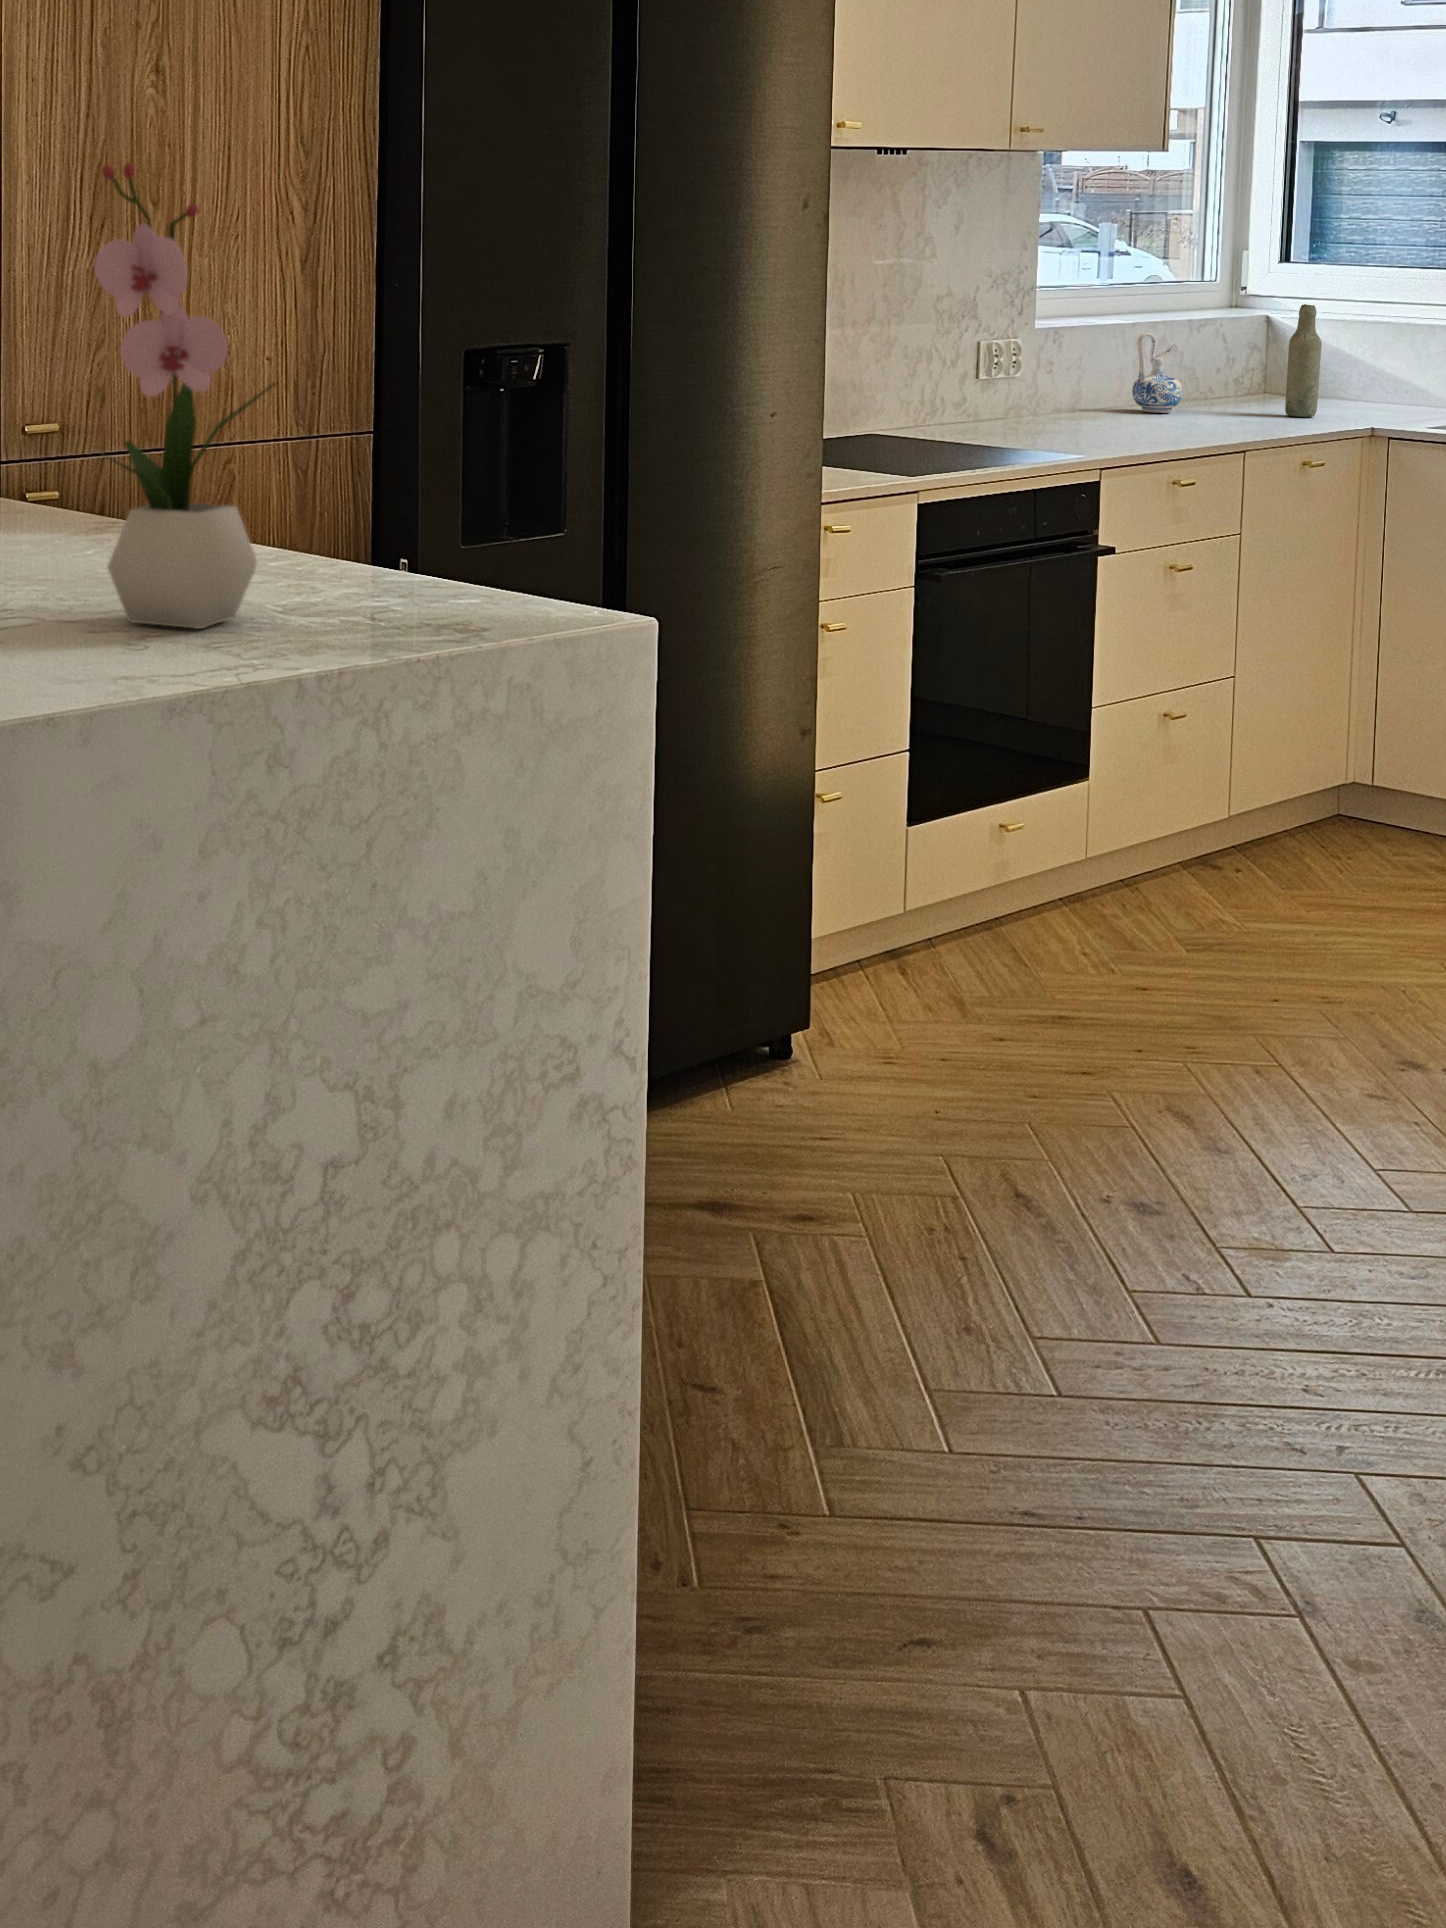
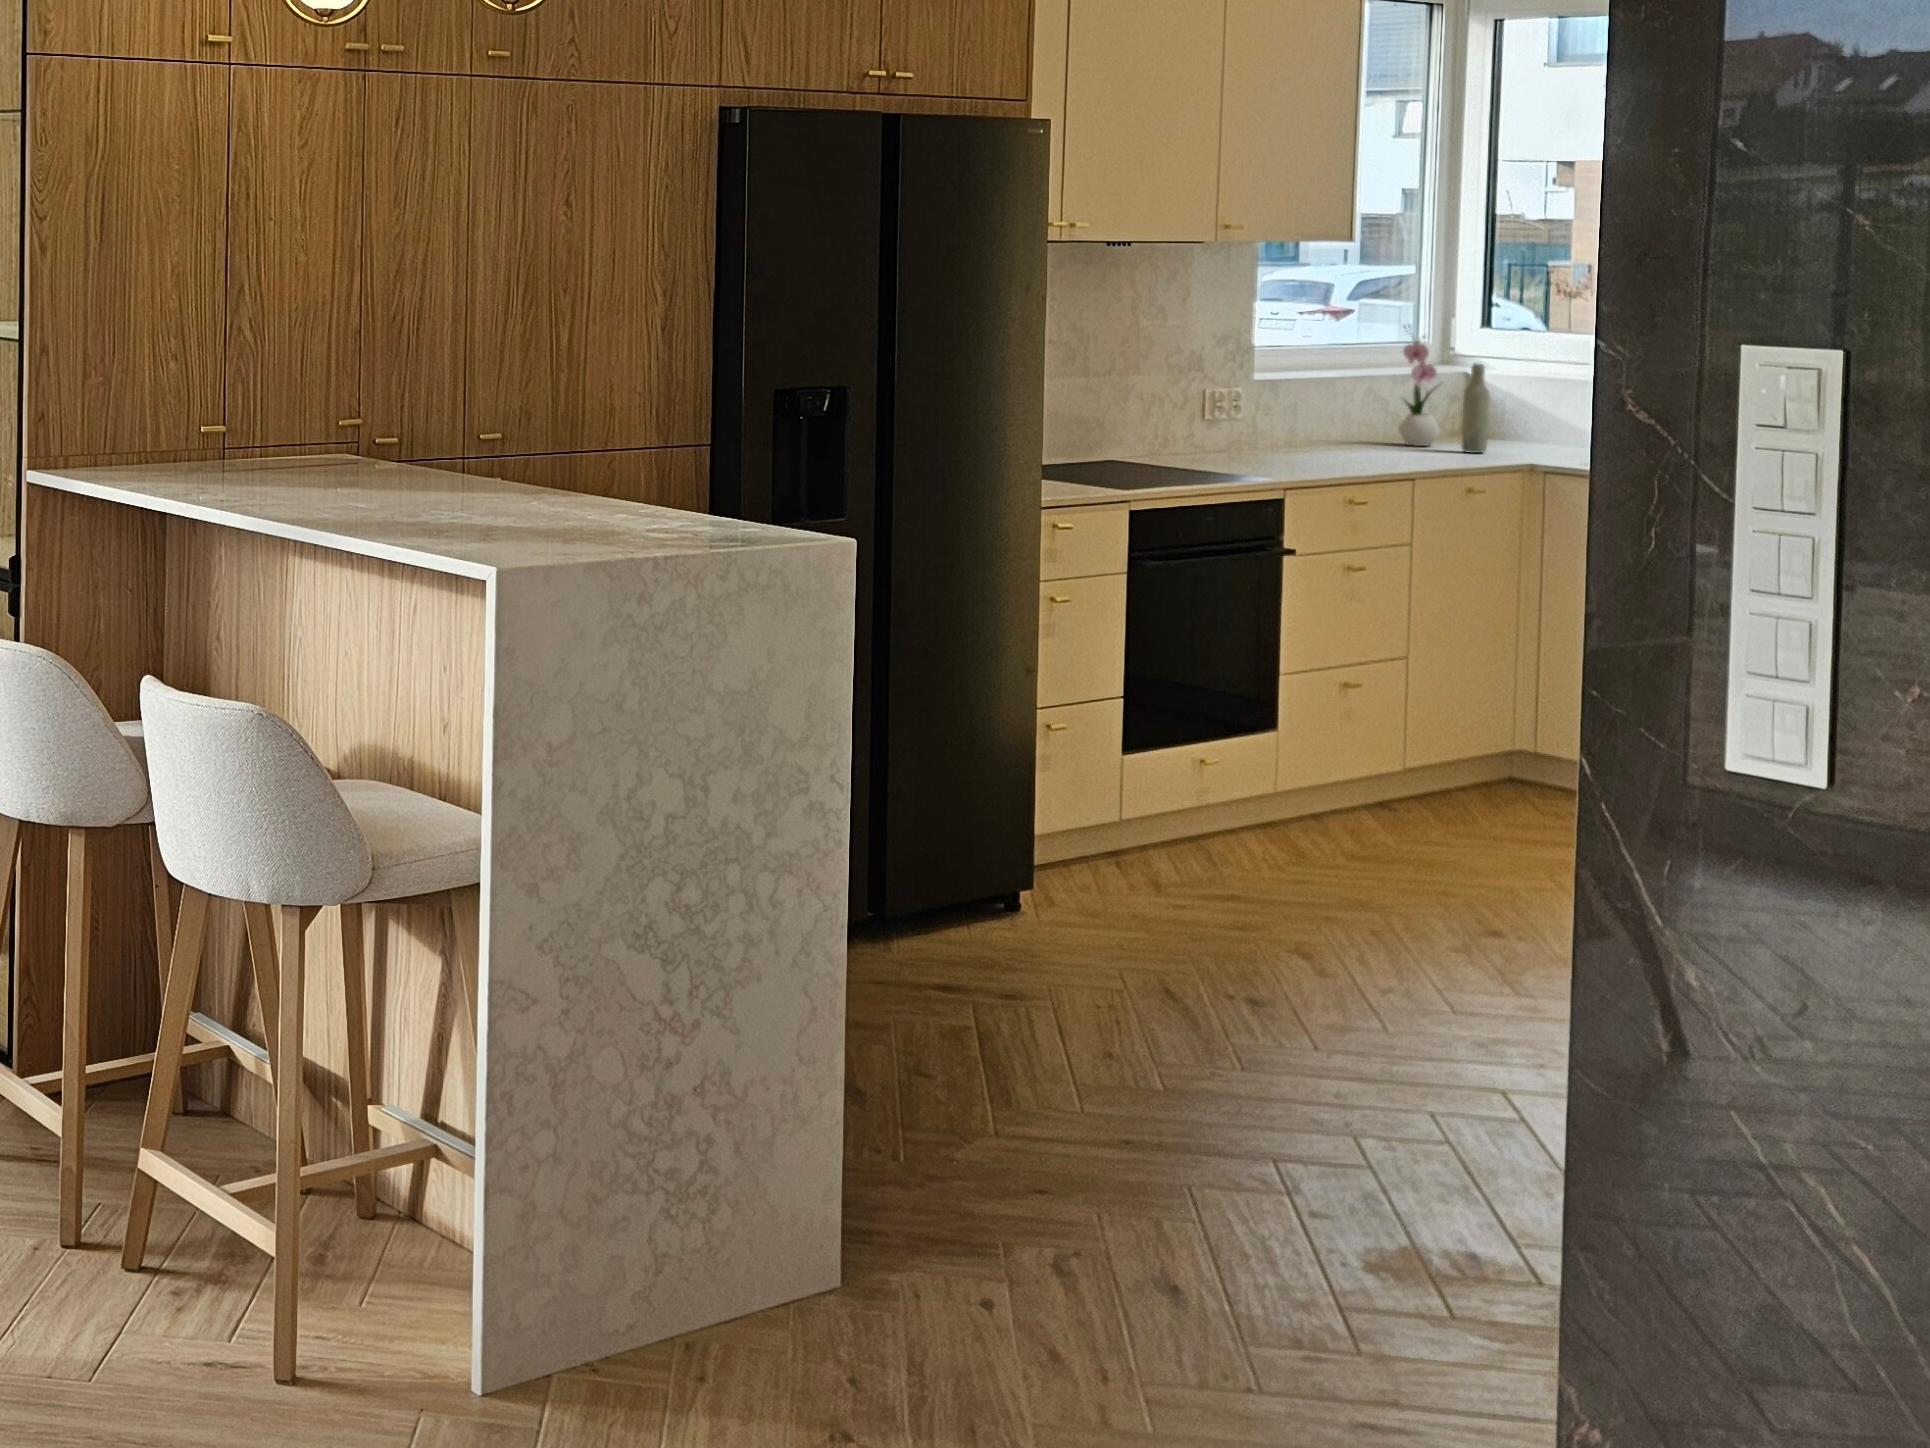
flower arrangement: present [94,163,275,629] -> present [1398,330,1442,446]
ceramic pitcher: present [1132,333,1182,413] -> none [1338,384,1378,448]

